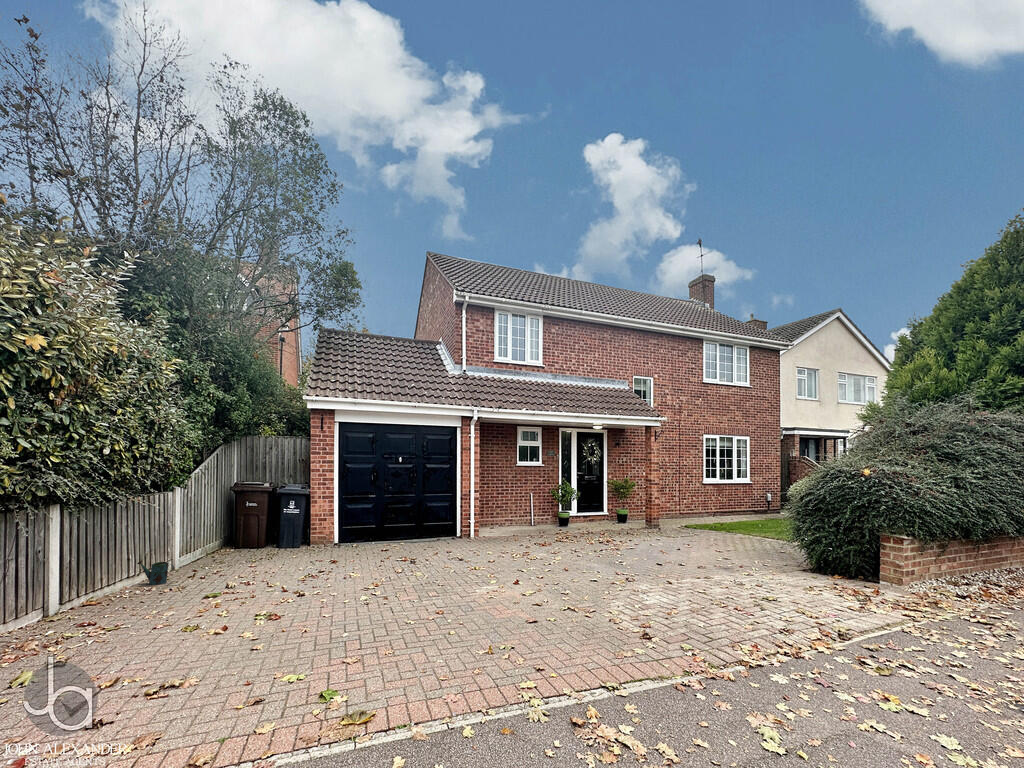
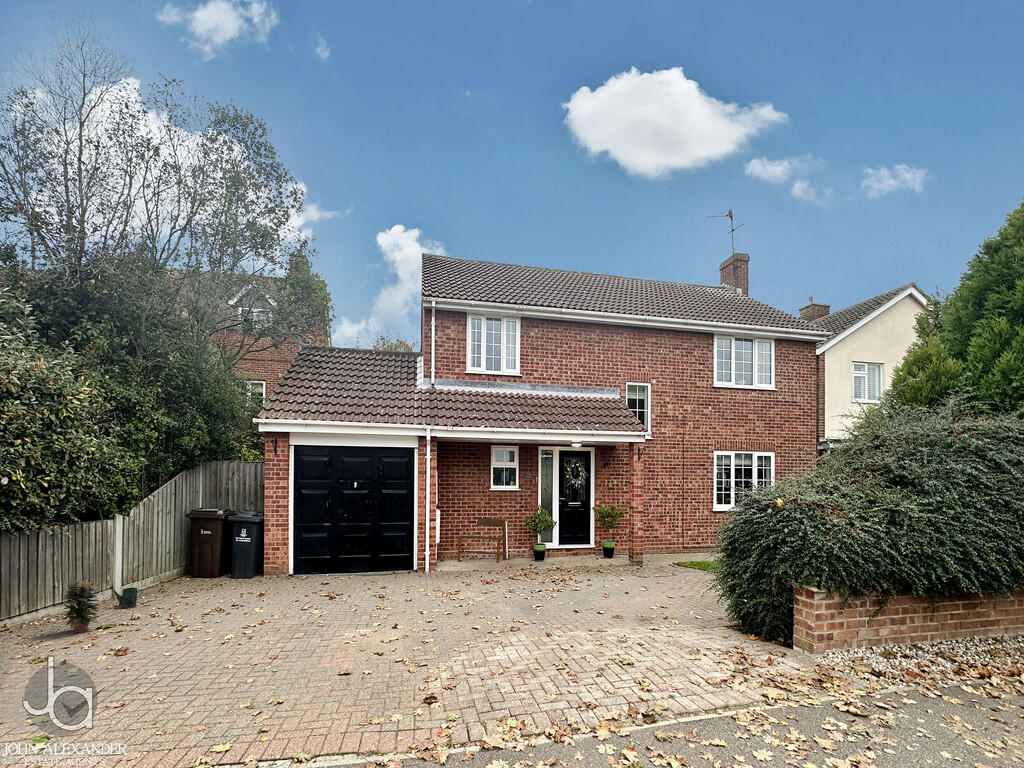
bench: none [489,490,534,533] -> present [457,518,507,563]
decorative plant: none [57,559,110,620] -> present [62,581,100,632]

